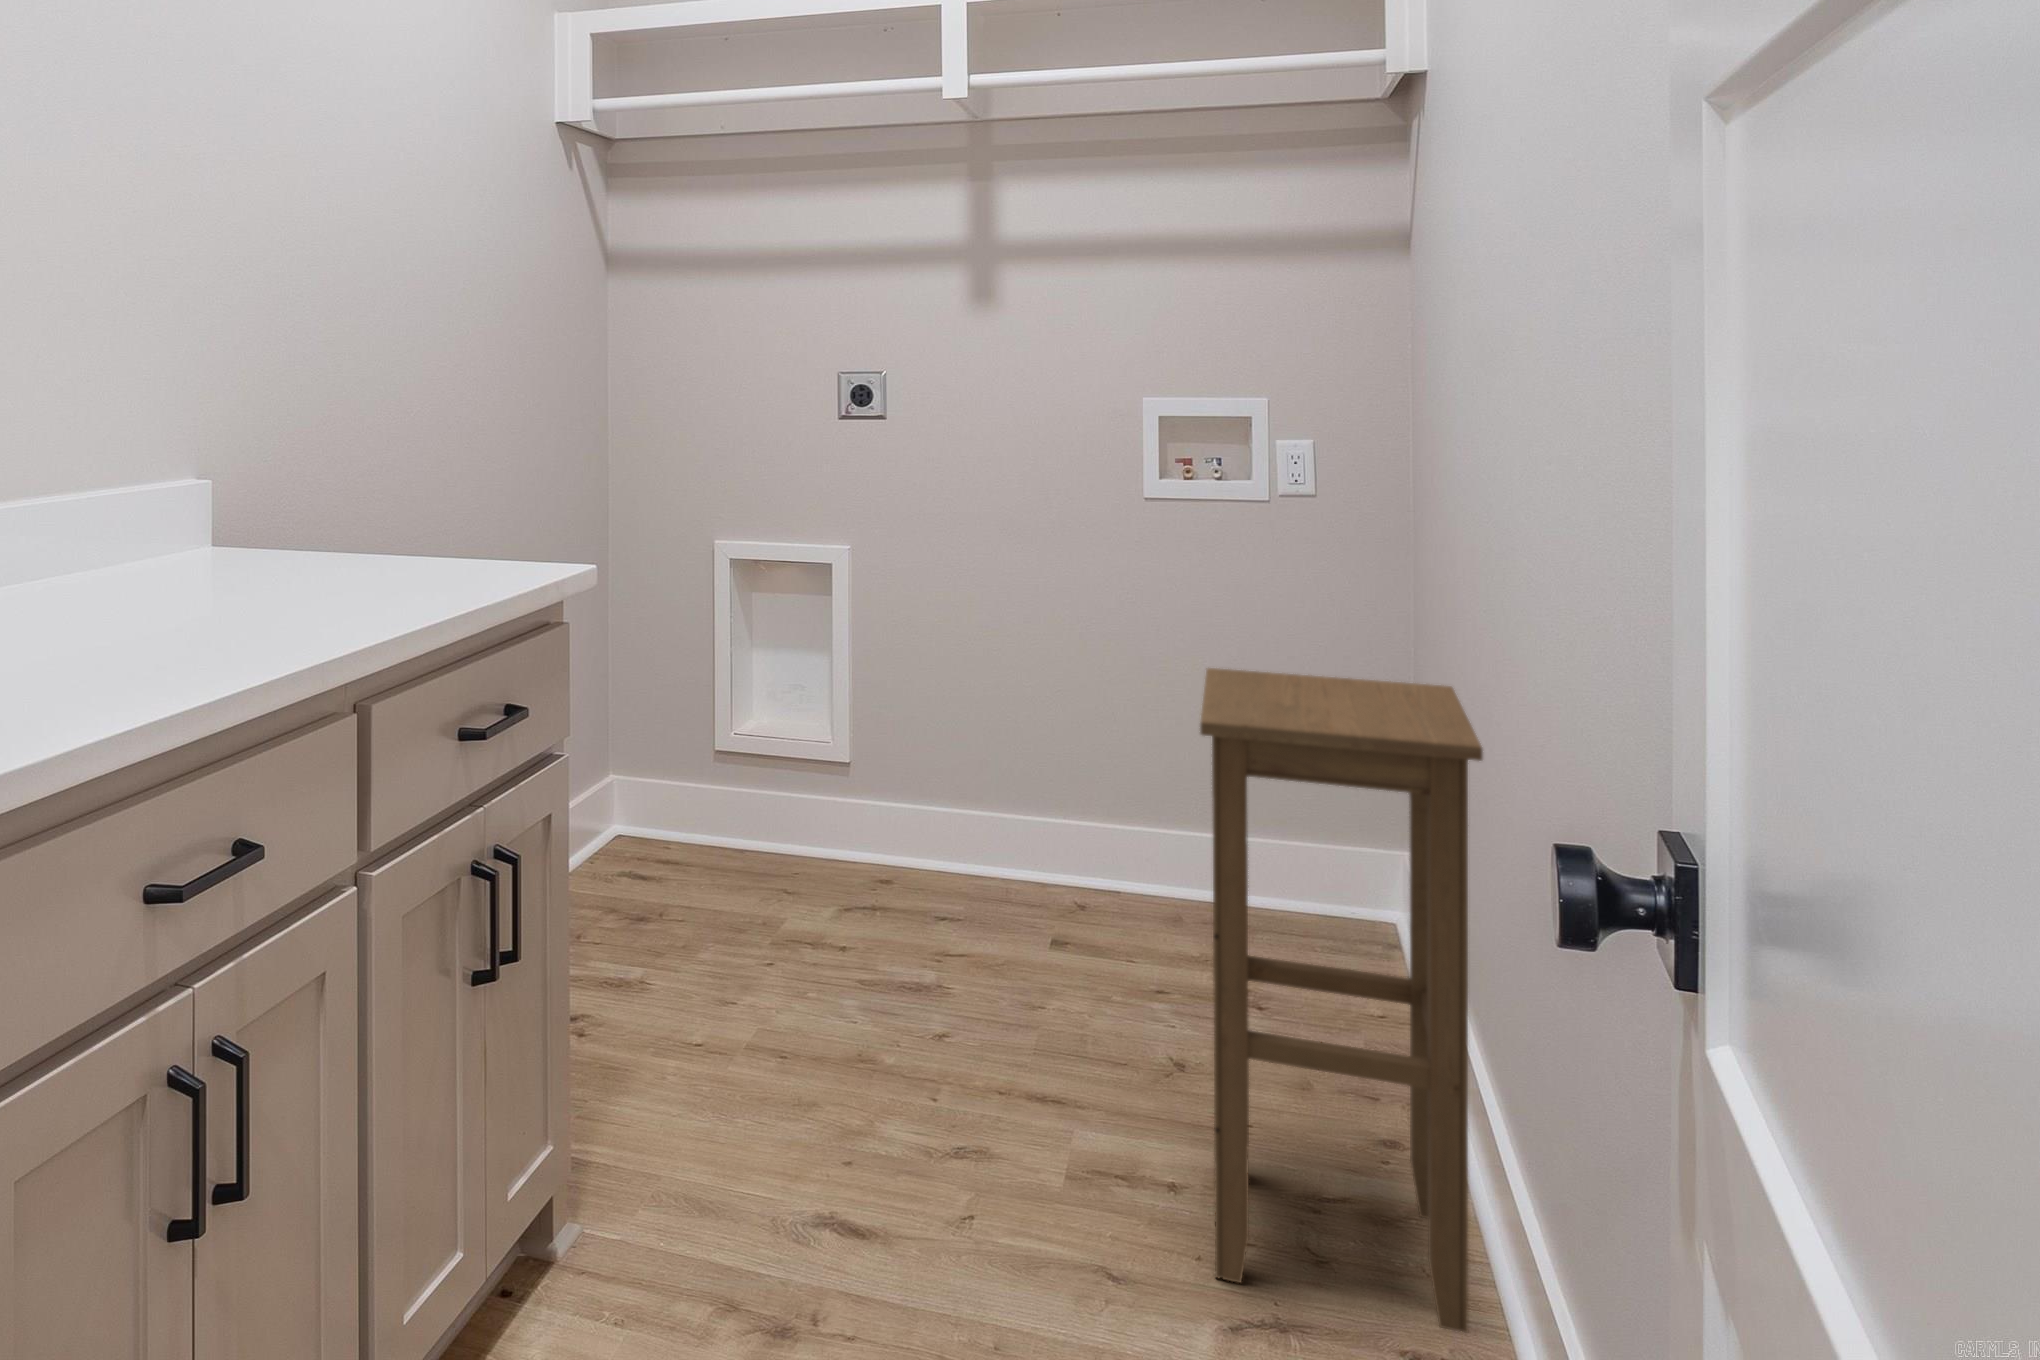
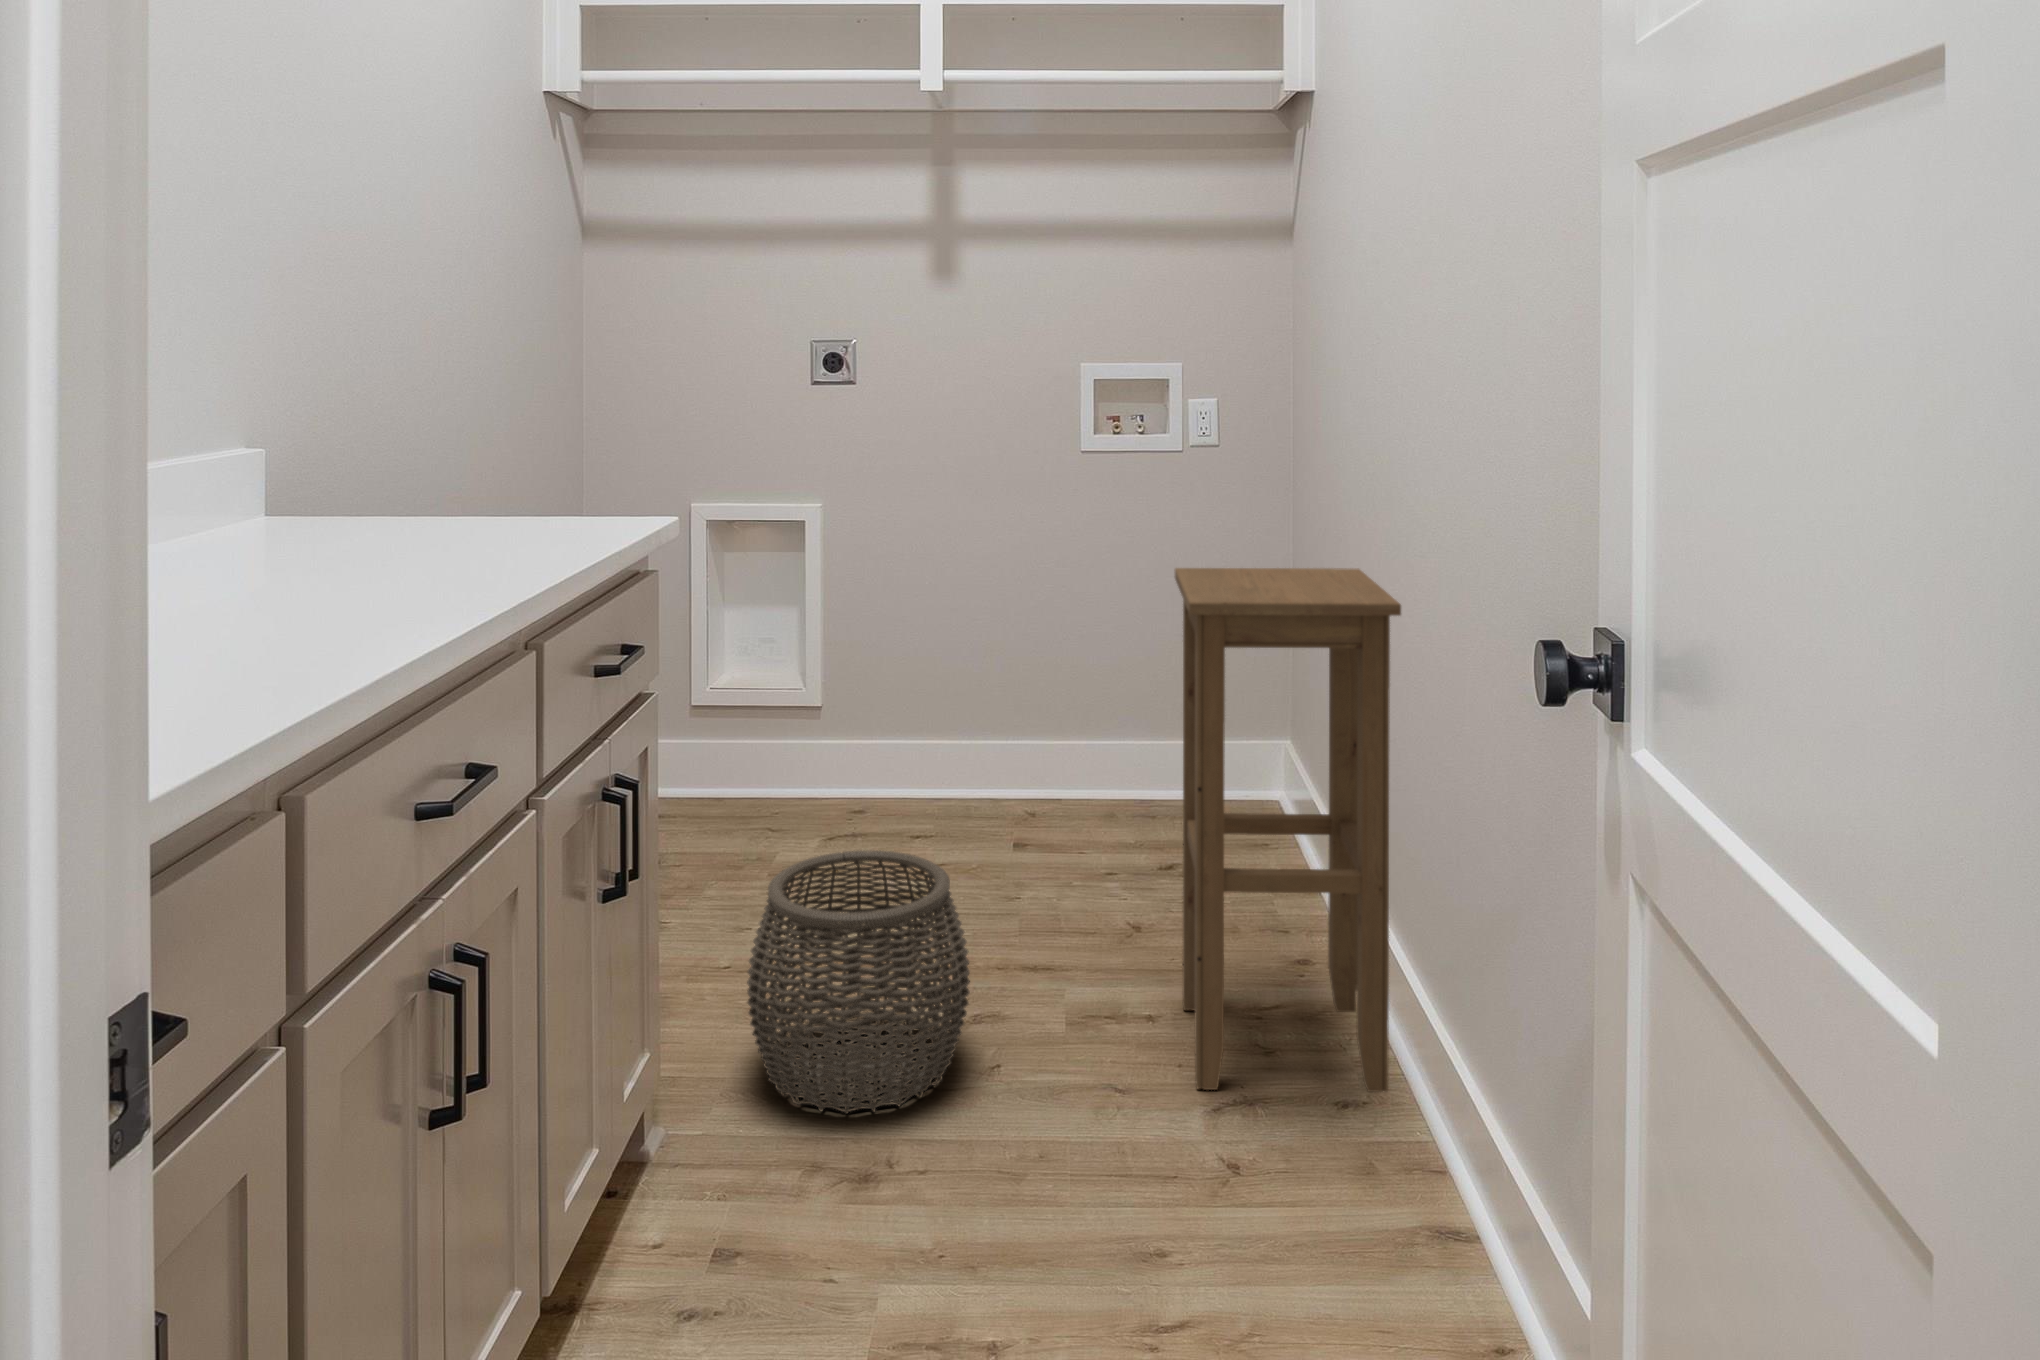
woven basket: none [715,942,953,1226] -> present [747,850,970,1114]

